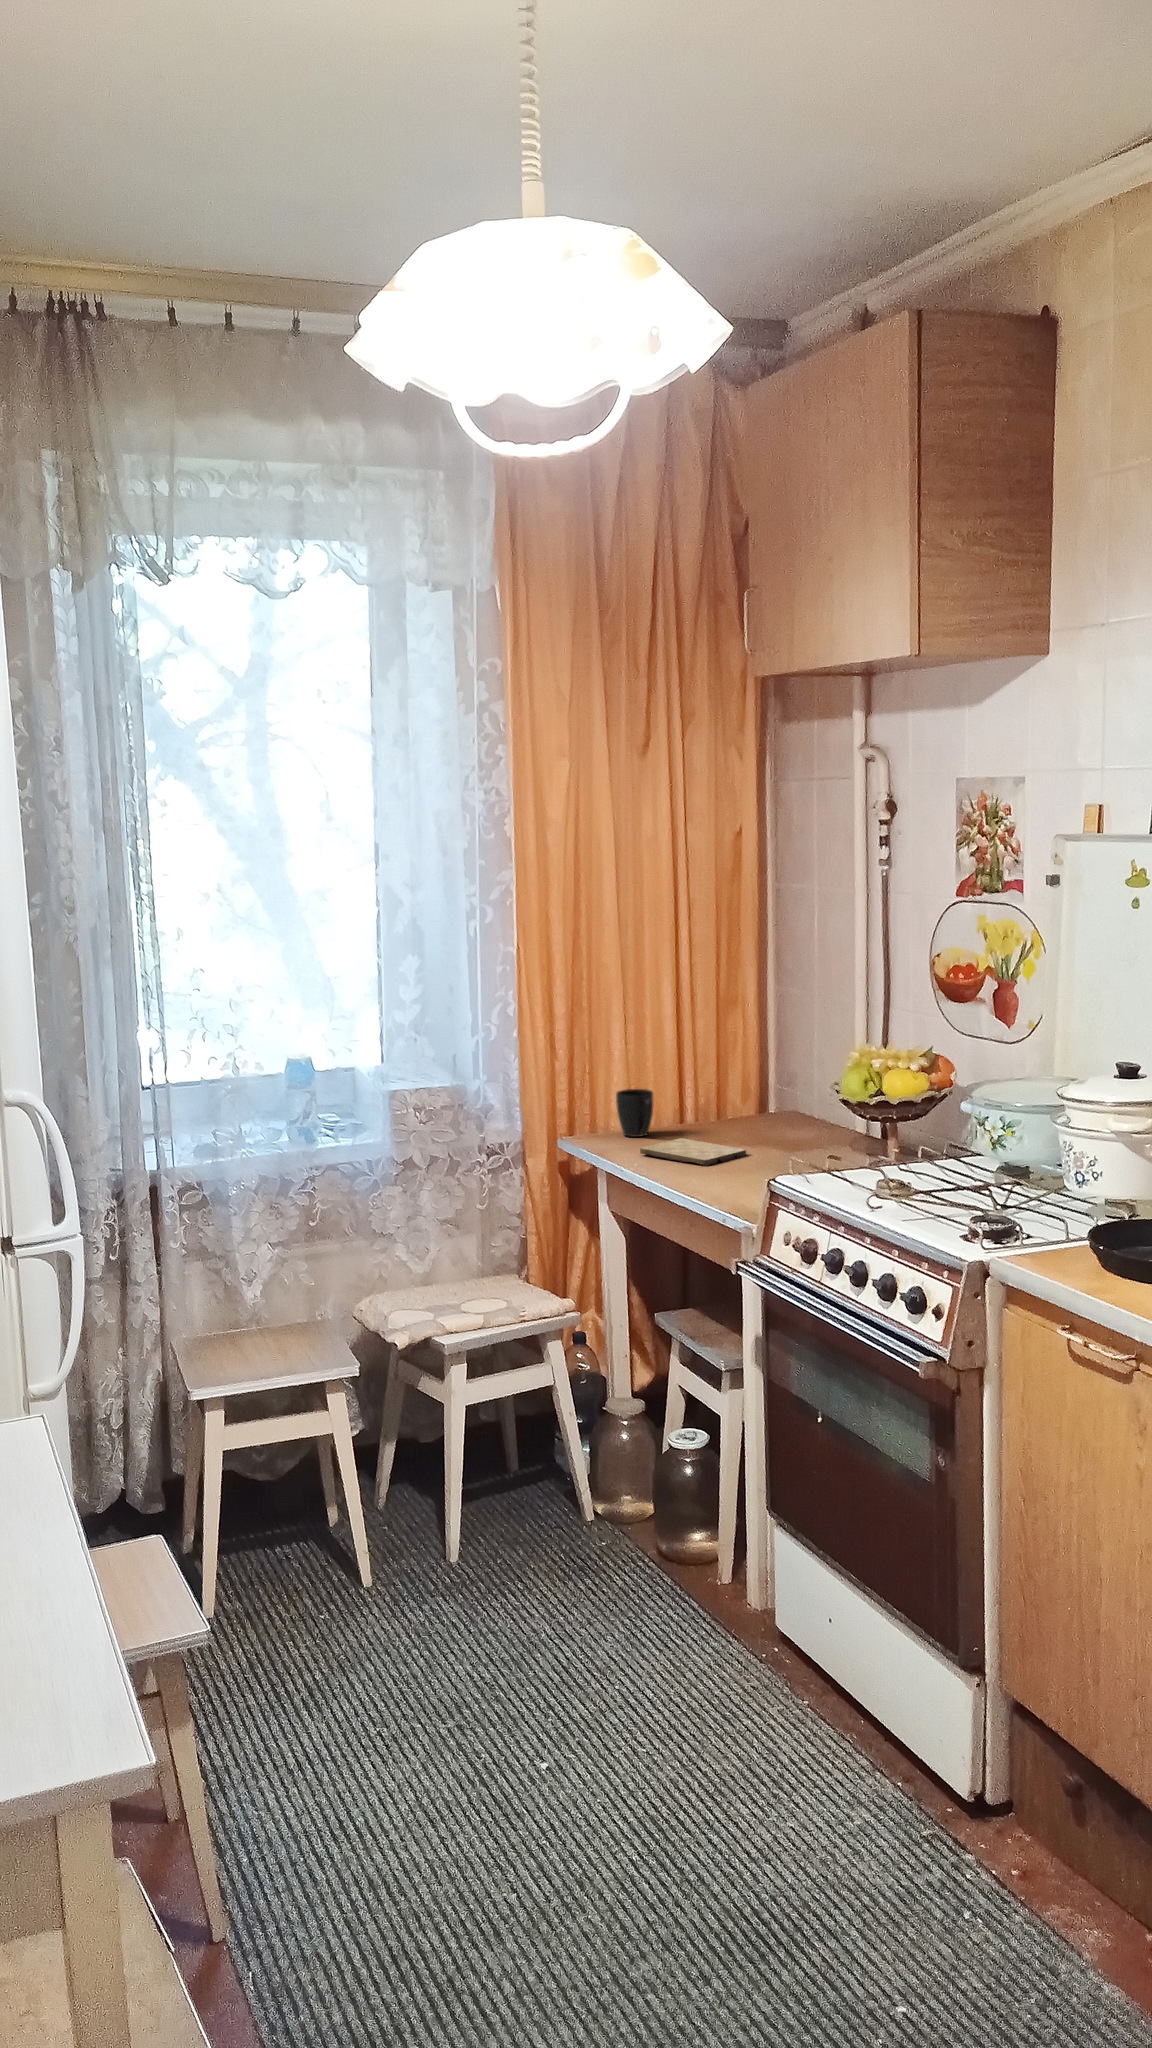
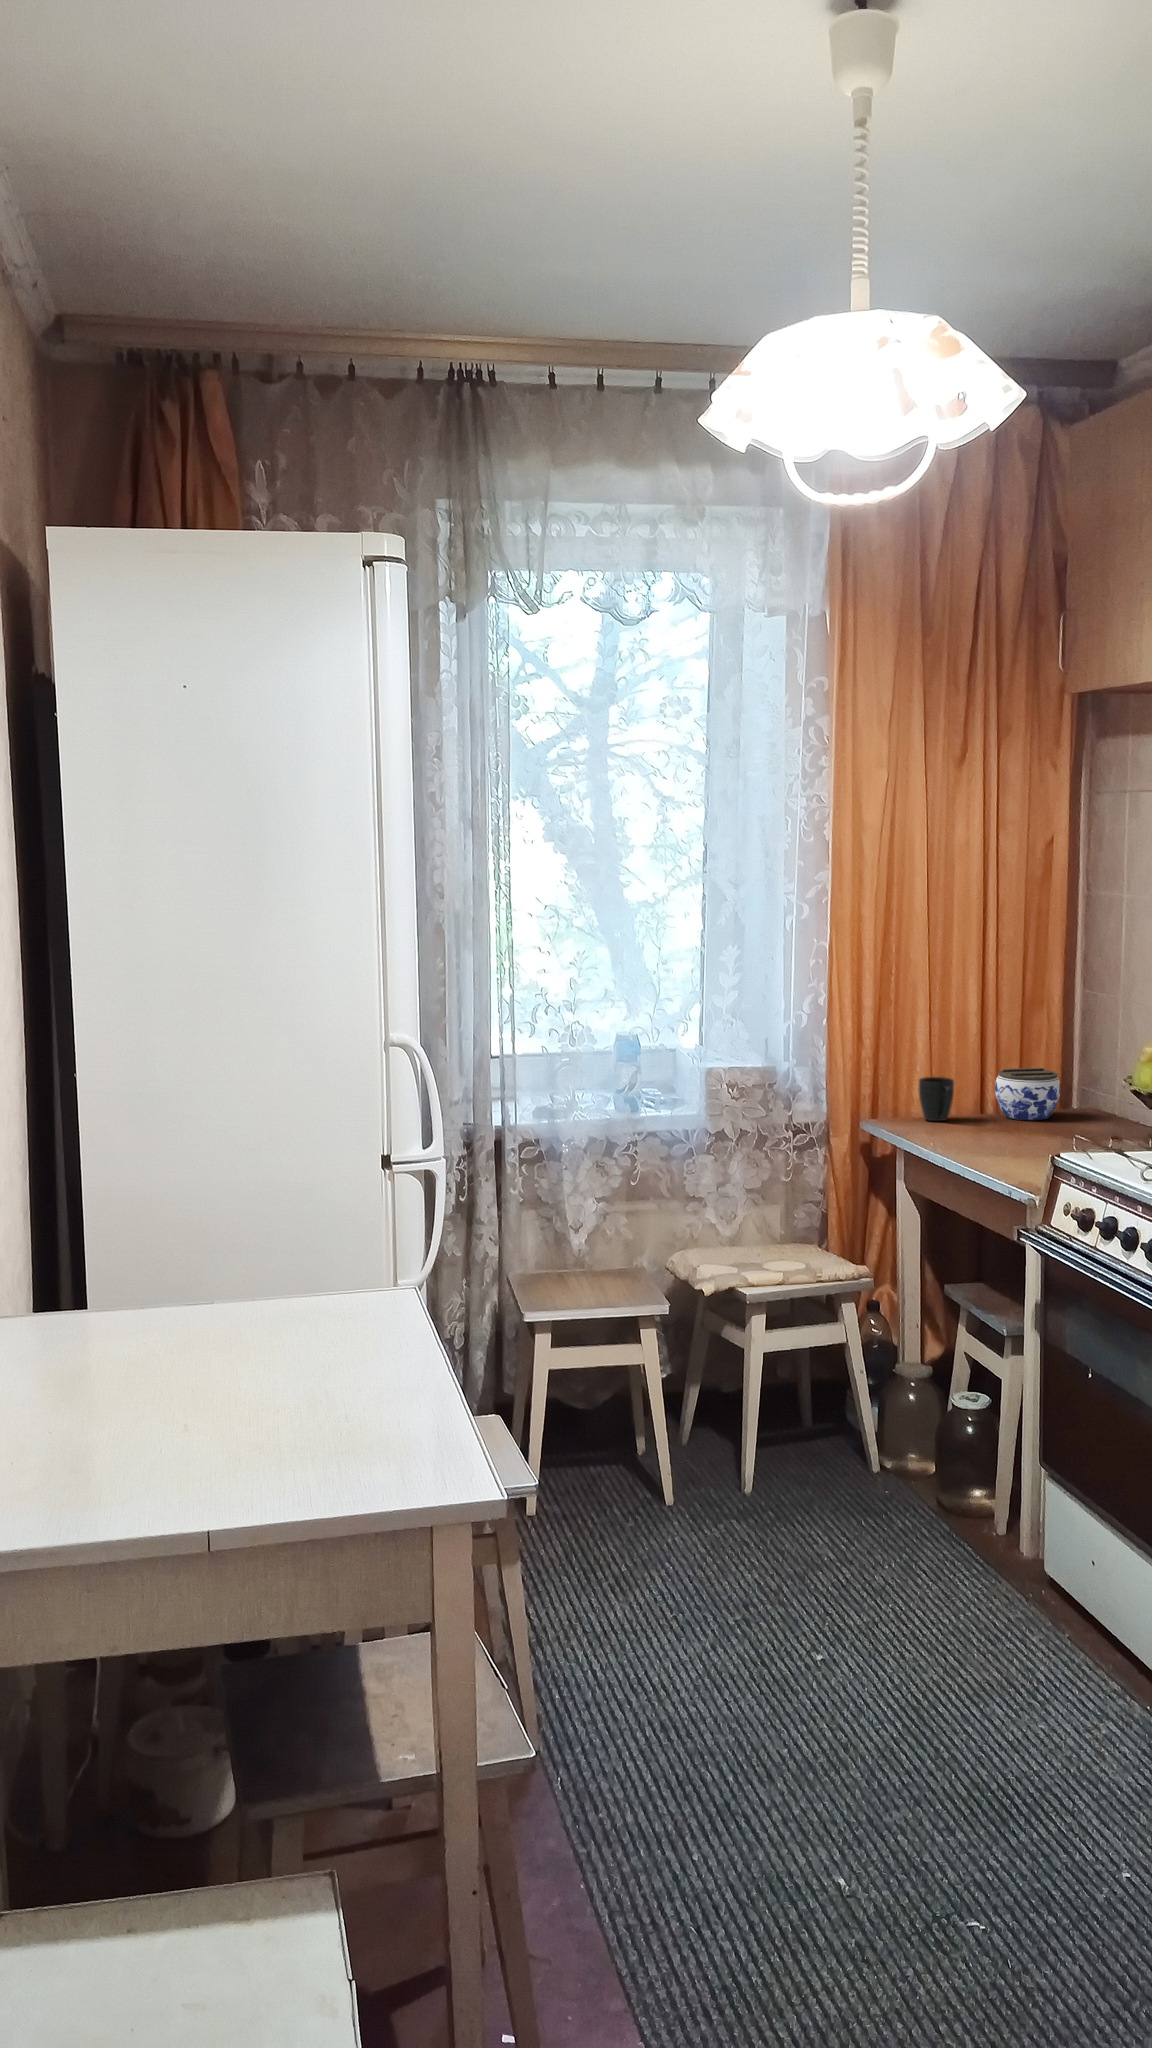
jar: none [695,1074,762,1130] -> present [995,1068,1060,1120]
cutting board: present [640,1138,746,1166] -> none [938,1123,1039,1148]

